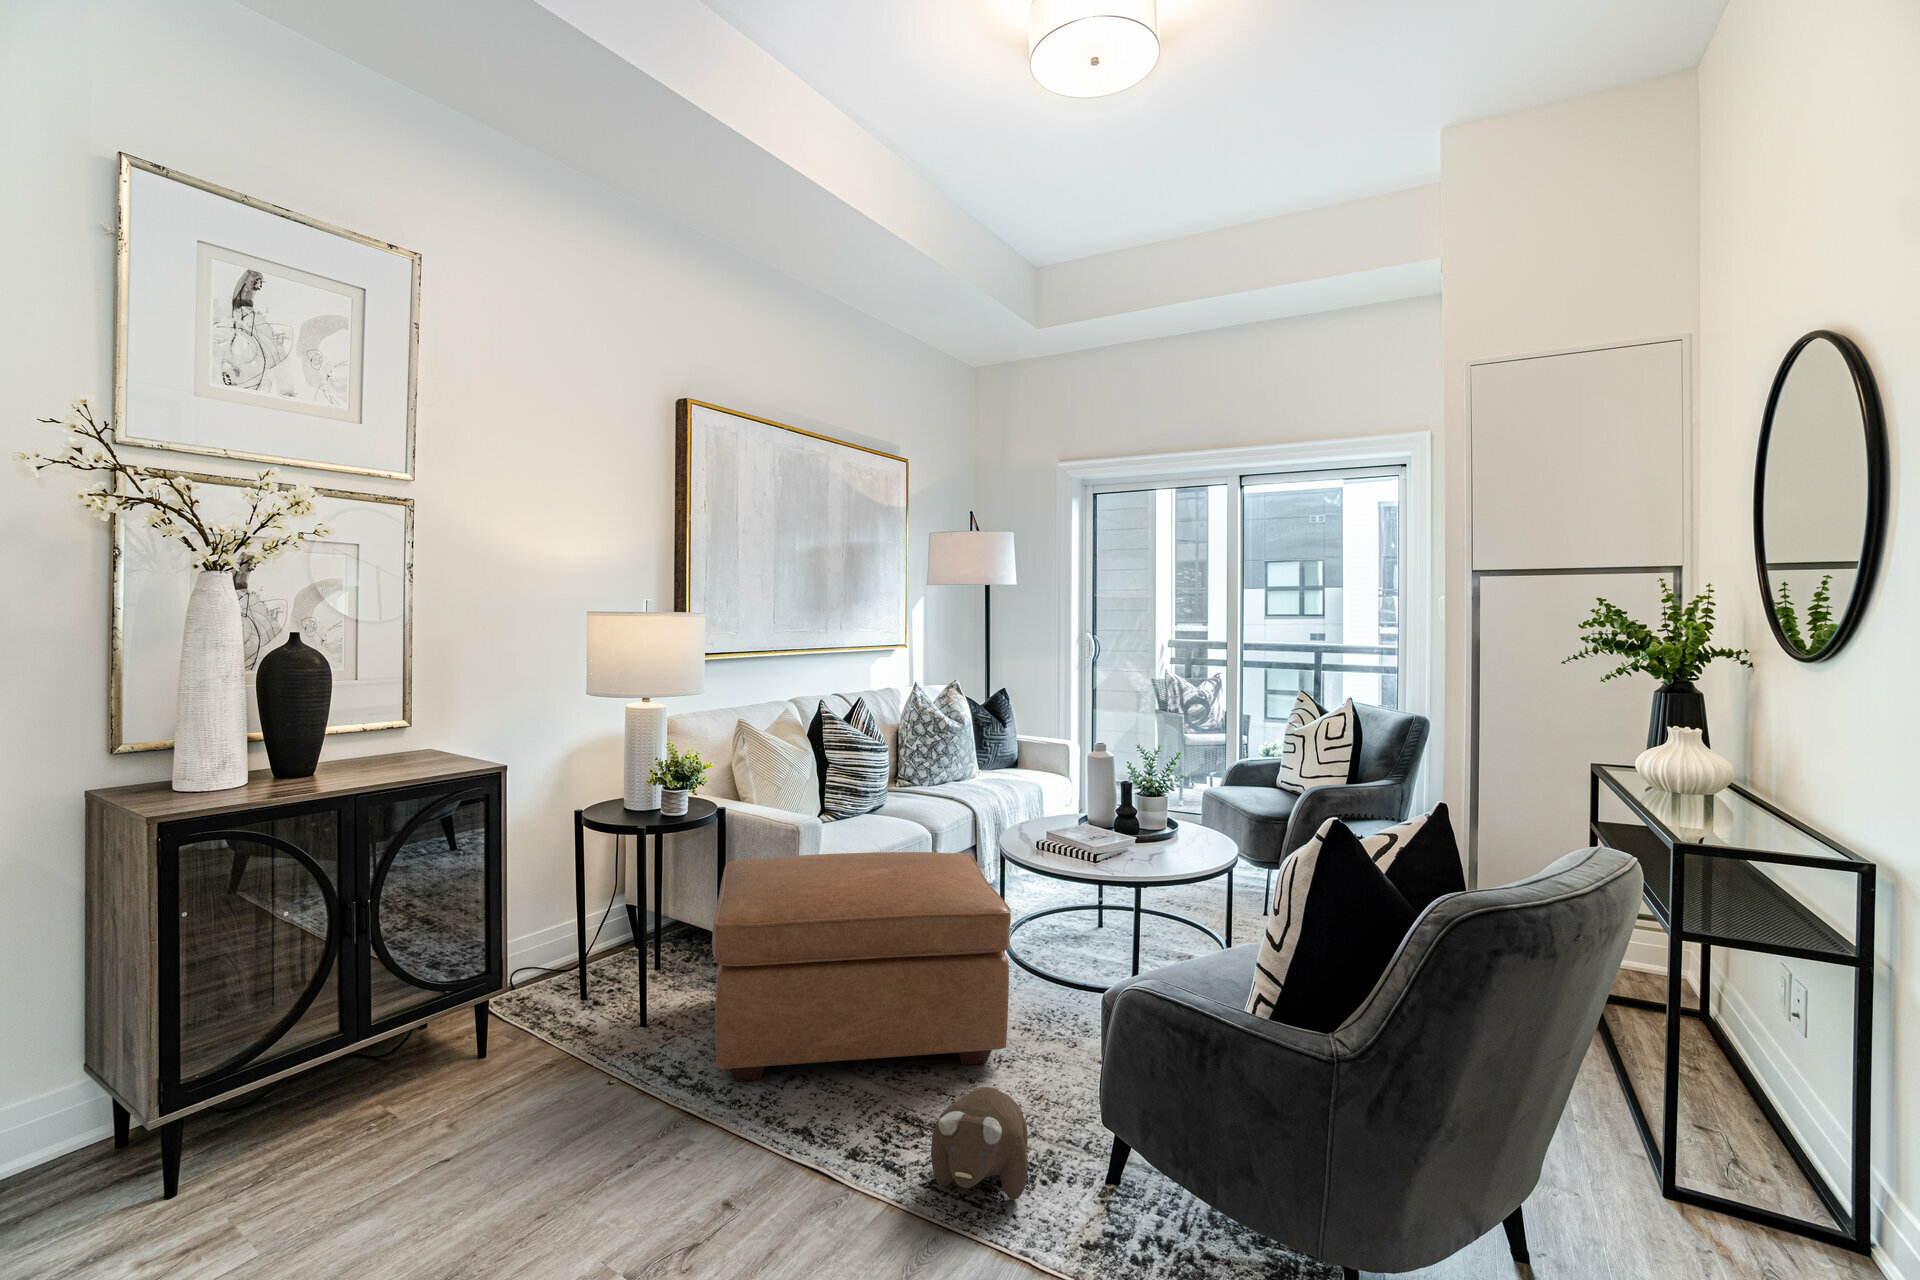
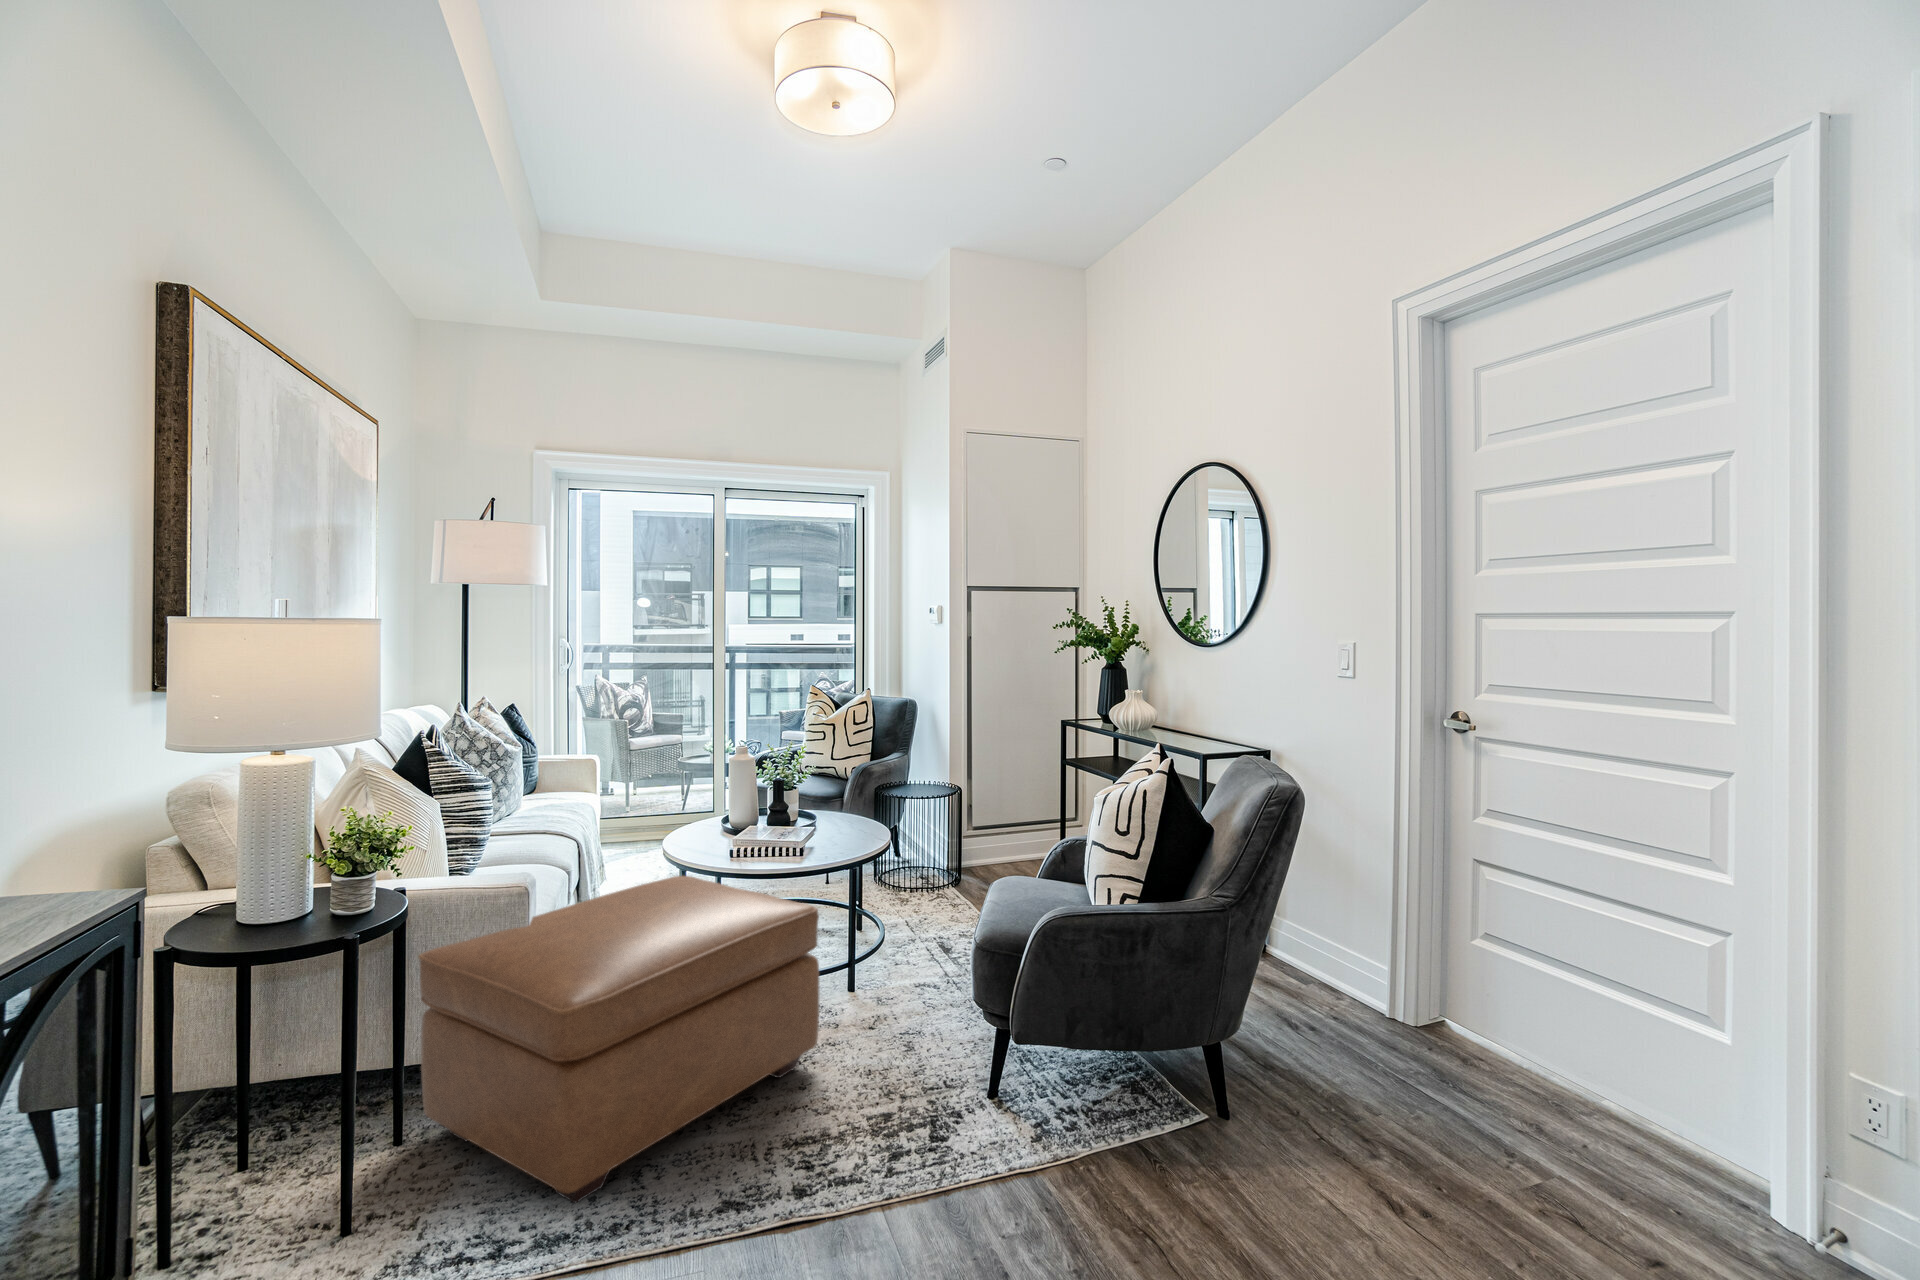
plush toy: present [931,1087,1028,1200] -> none [878,1060,982,1170]

